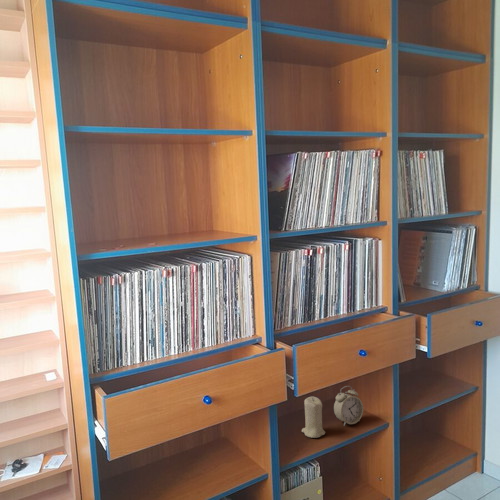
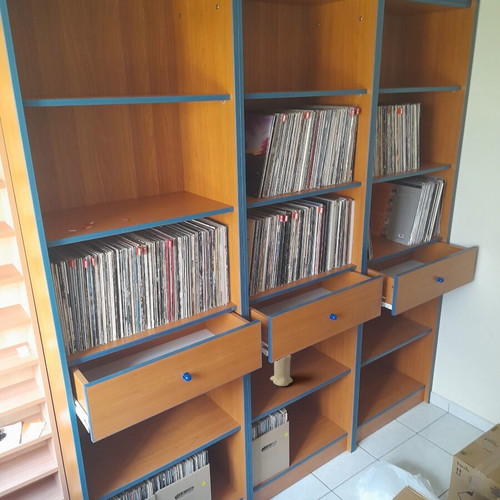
alarm clock: present [333,386,363,426] -> none [300,336,328,373]

